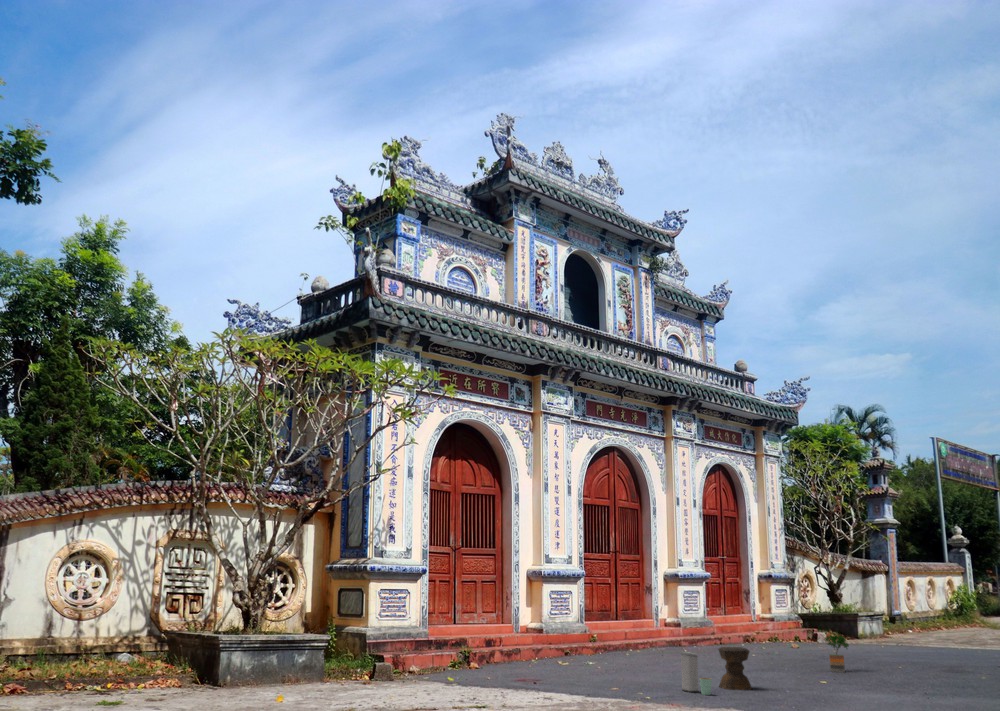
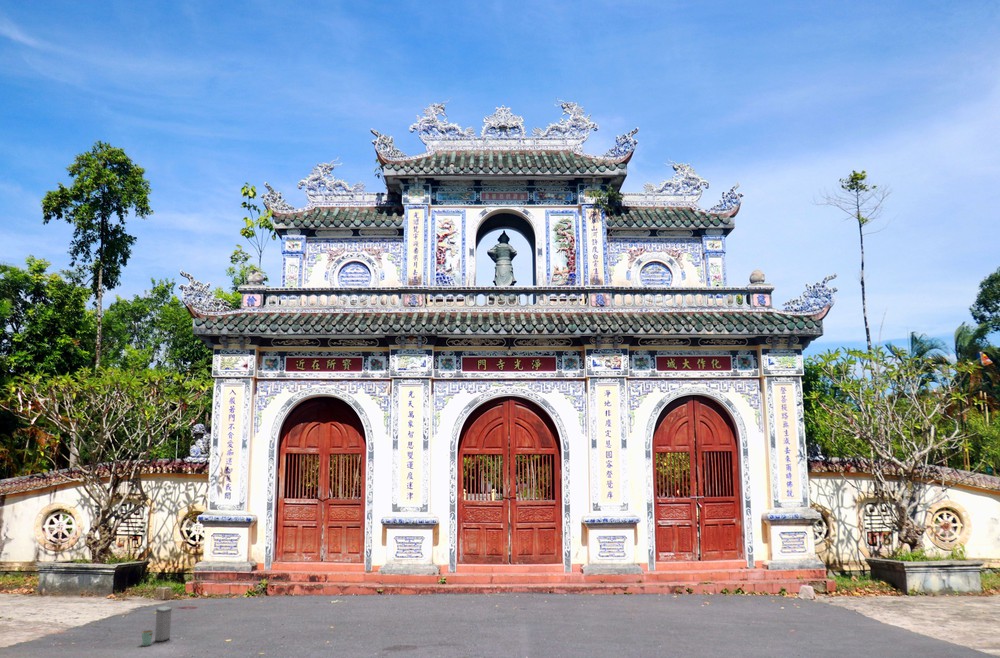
potted tree: present [825,635,849,672] -> none [421,598,448,638]
stool: present [719,647,752,690] -> none [195,605,228,645]

